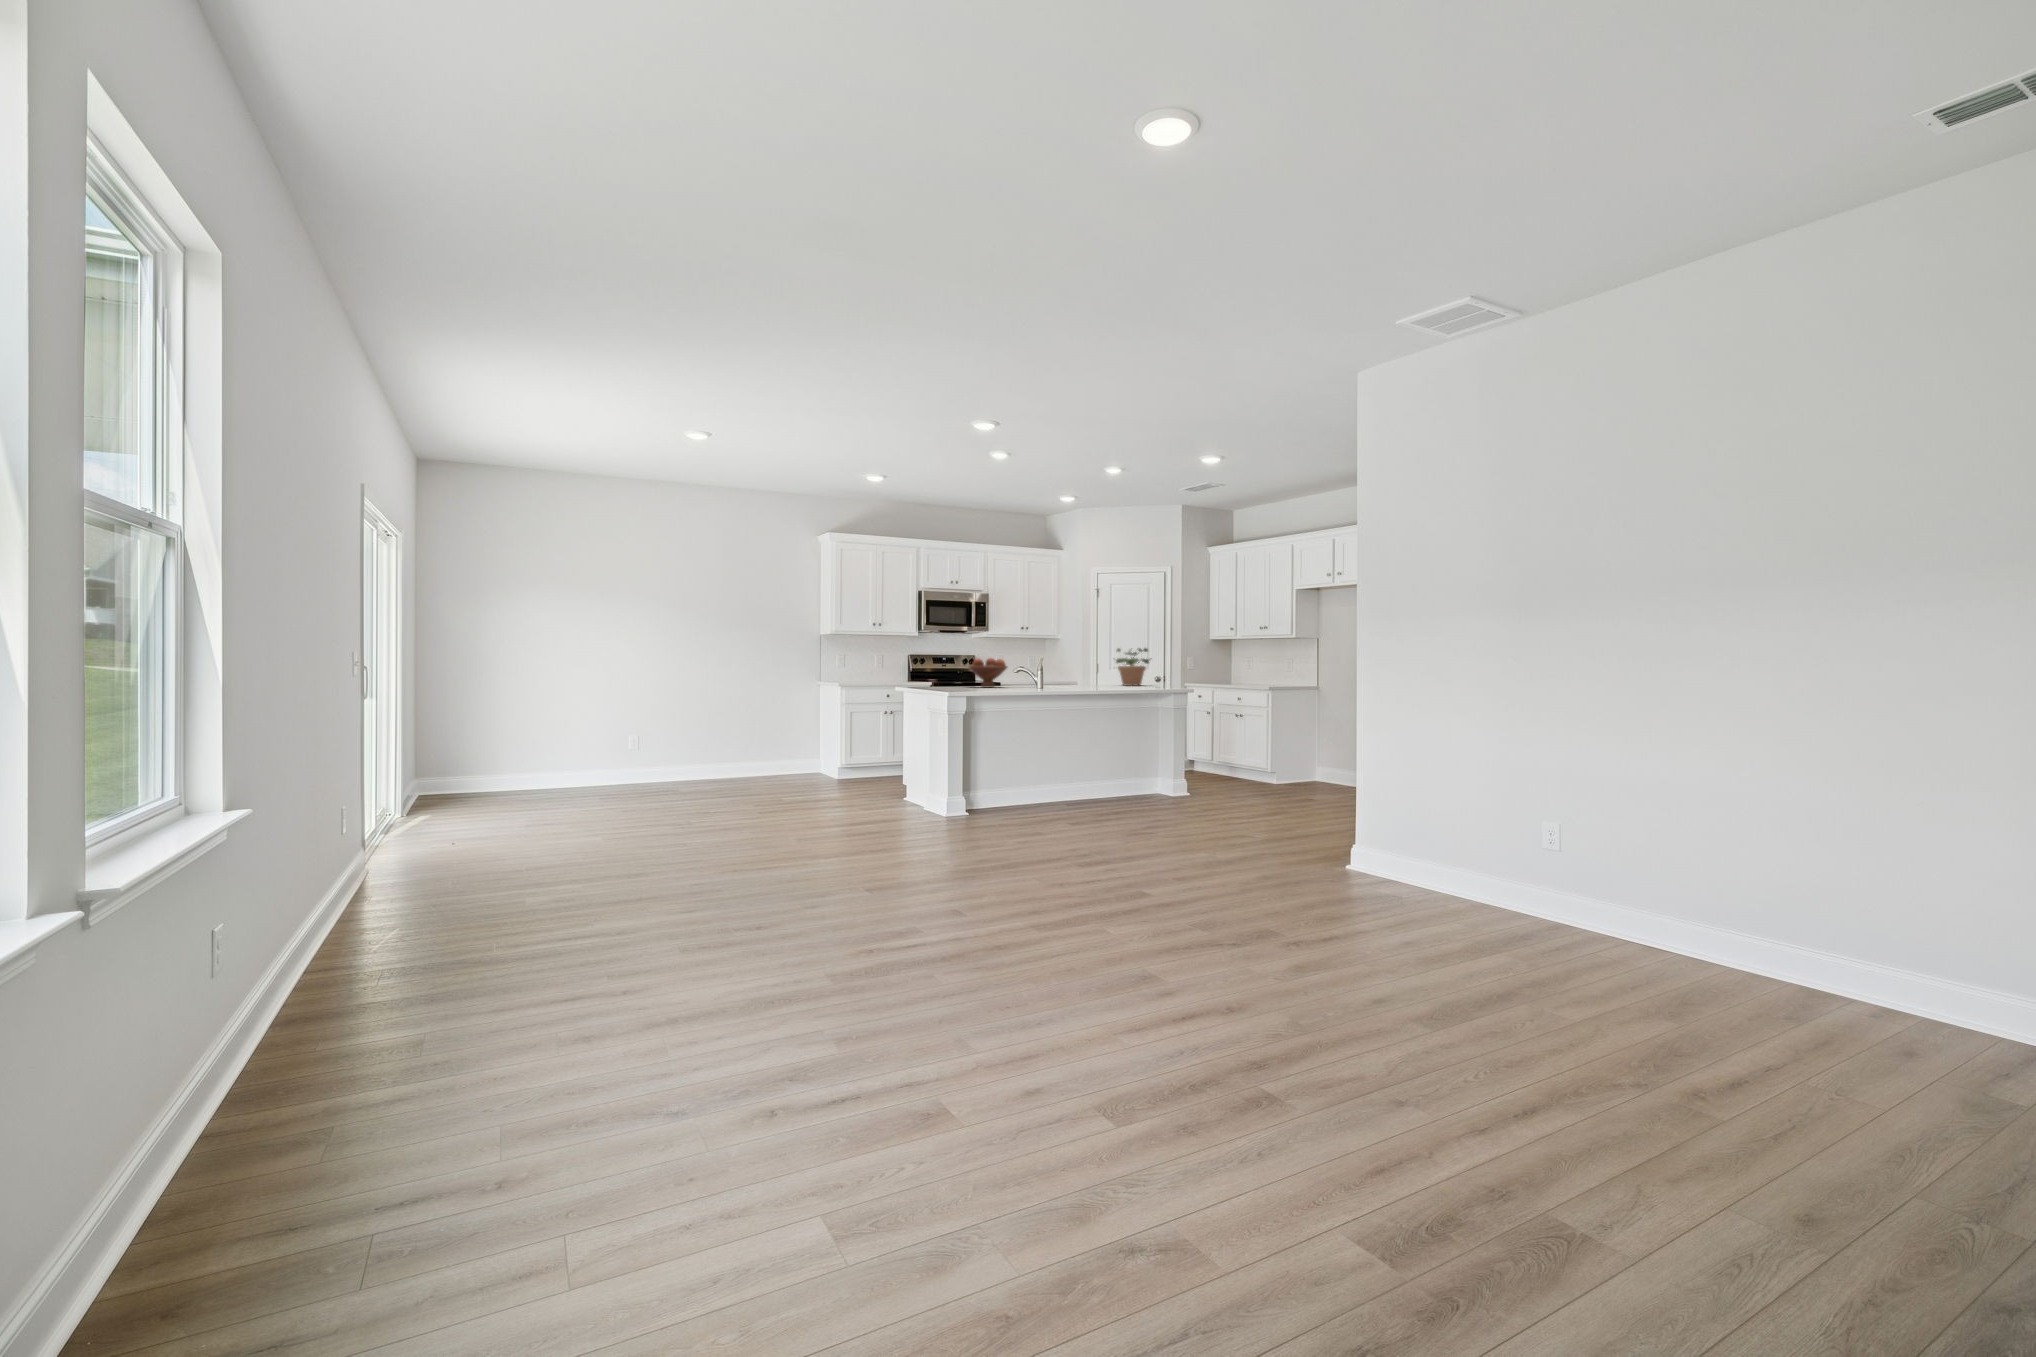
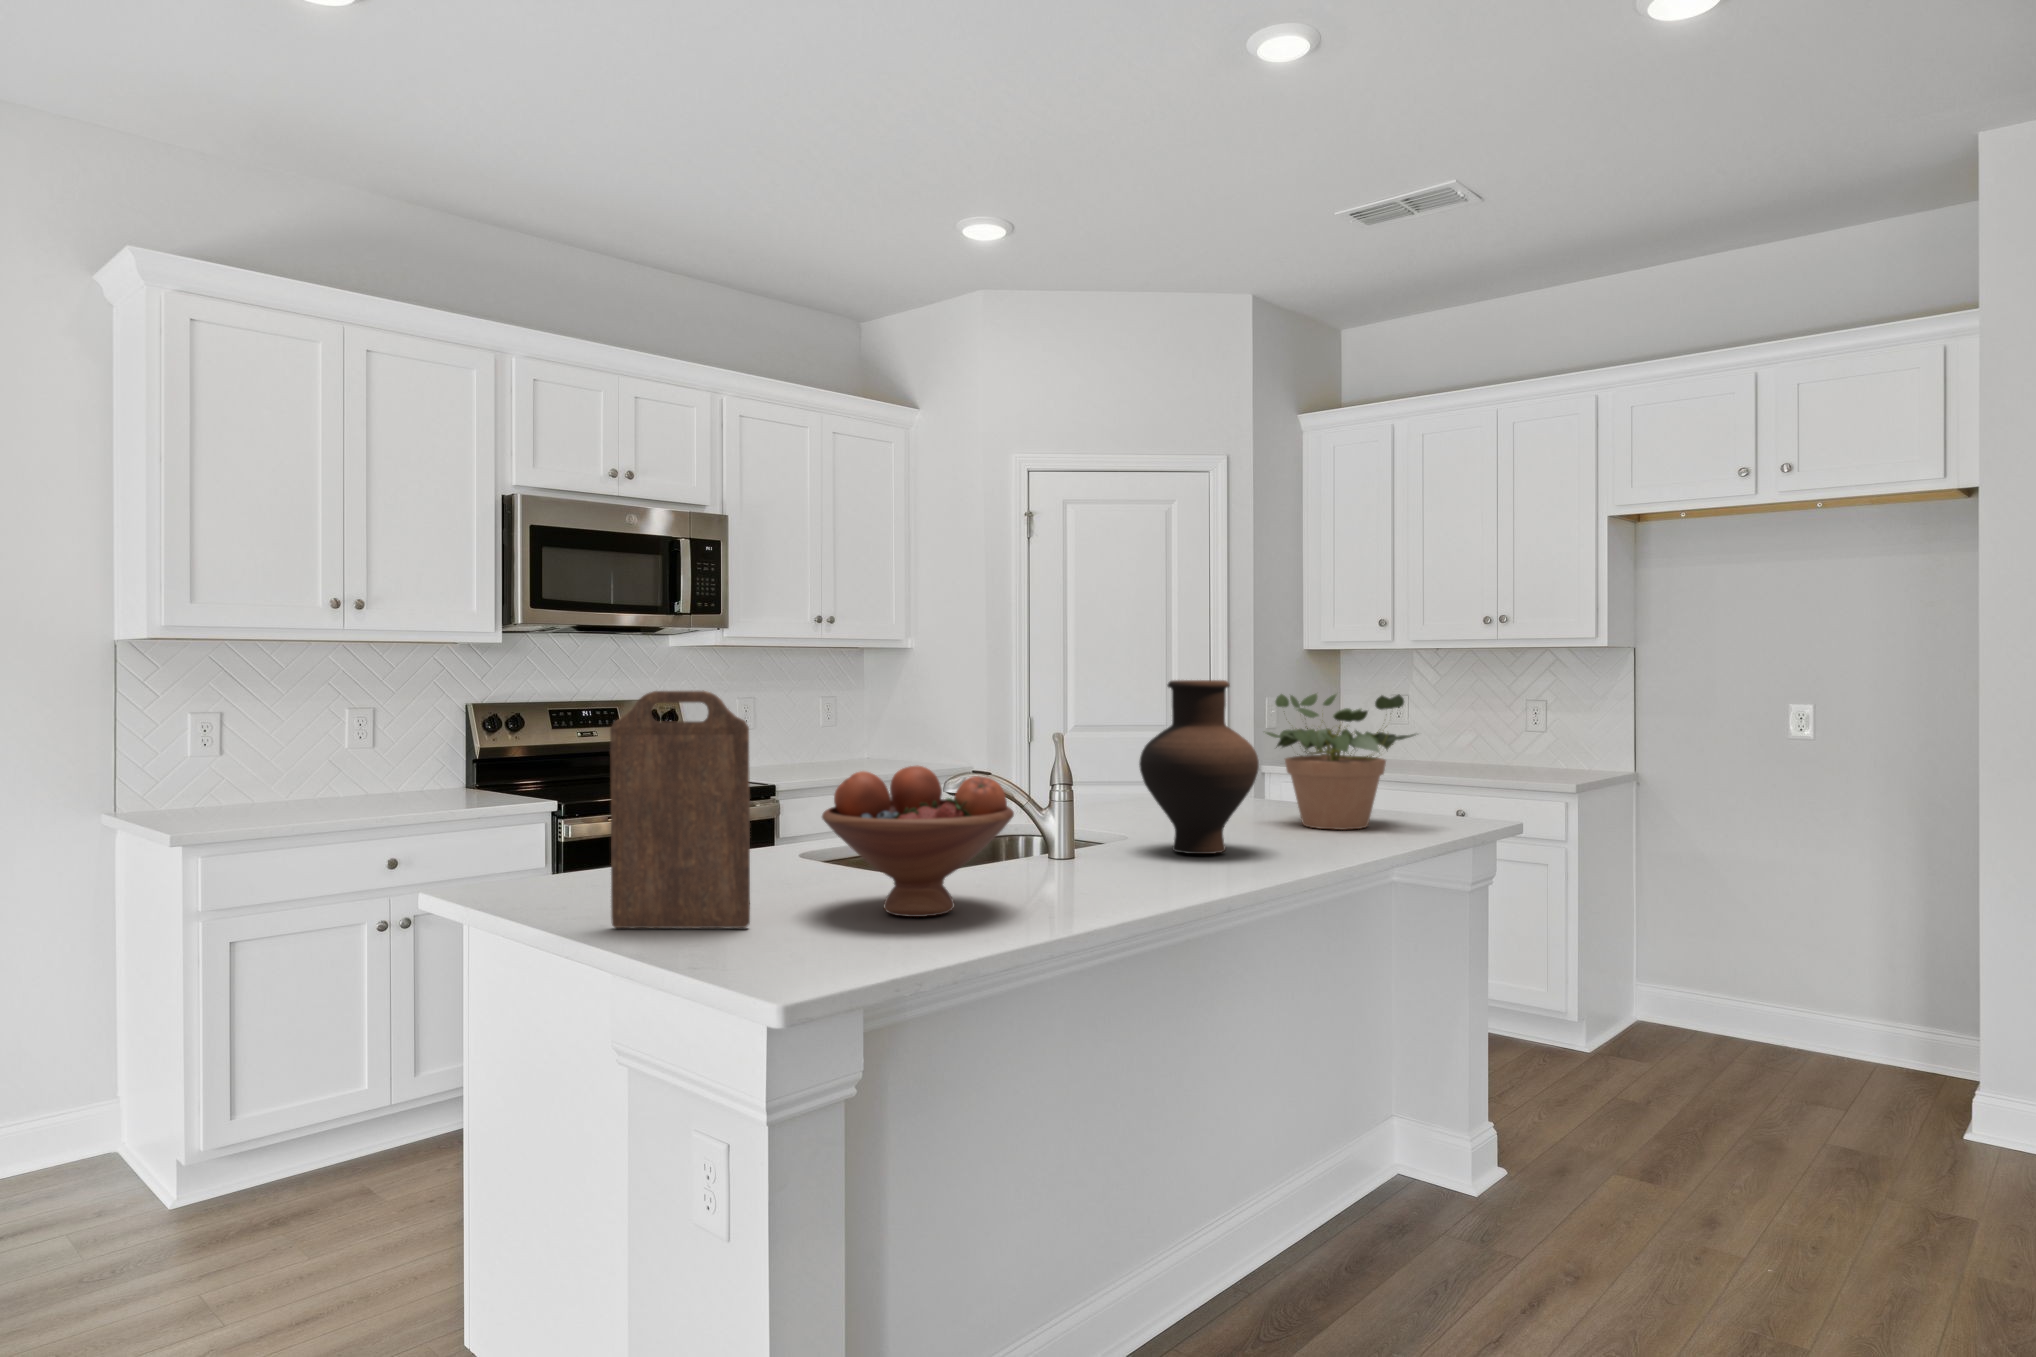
cutting board: none [928,641,953,687] -> present [610,691,750,928]
vase: none [1060,642,1090,686] -> present [1139,680,1259,854]

